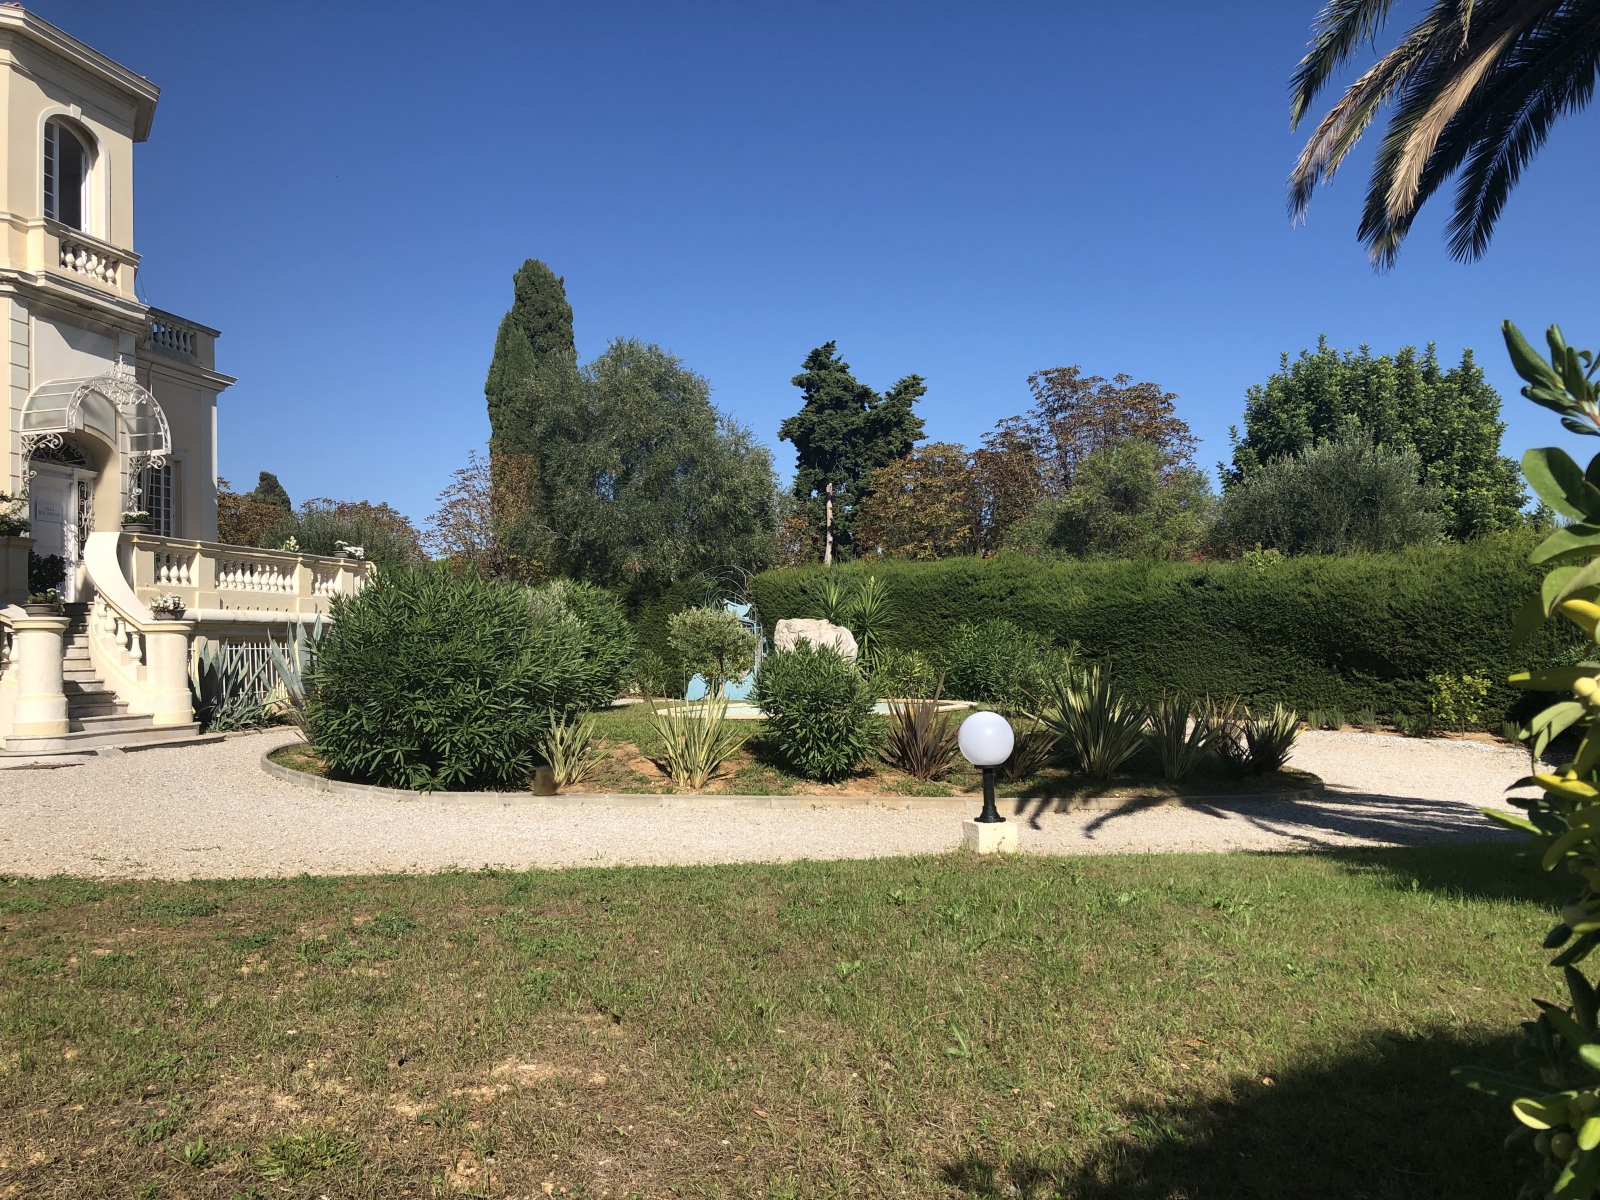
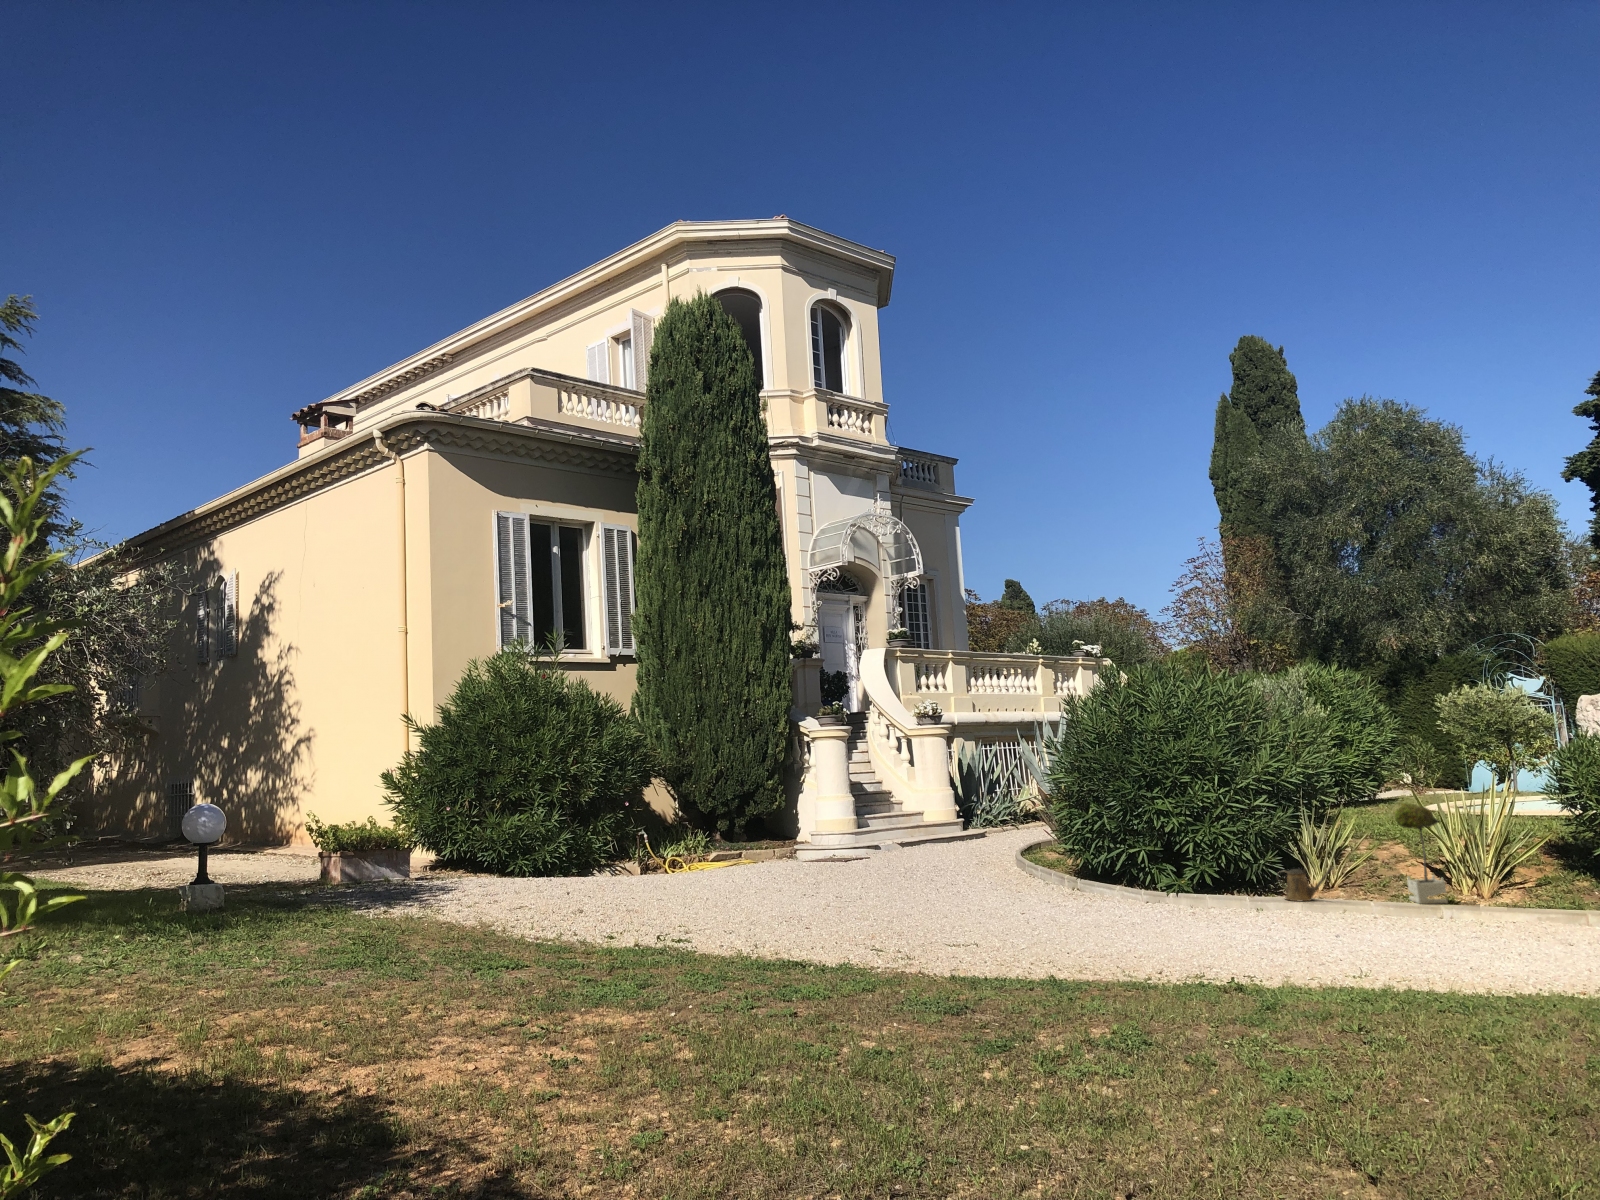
potted tree: none [633,704,669,793] -> present [1395,803,1448,904]

